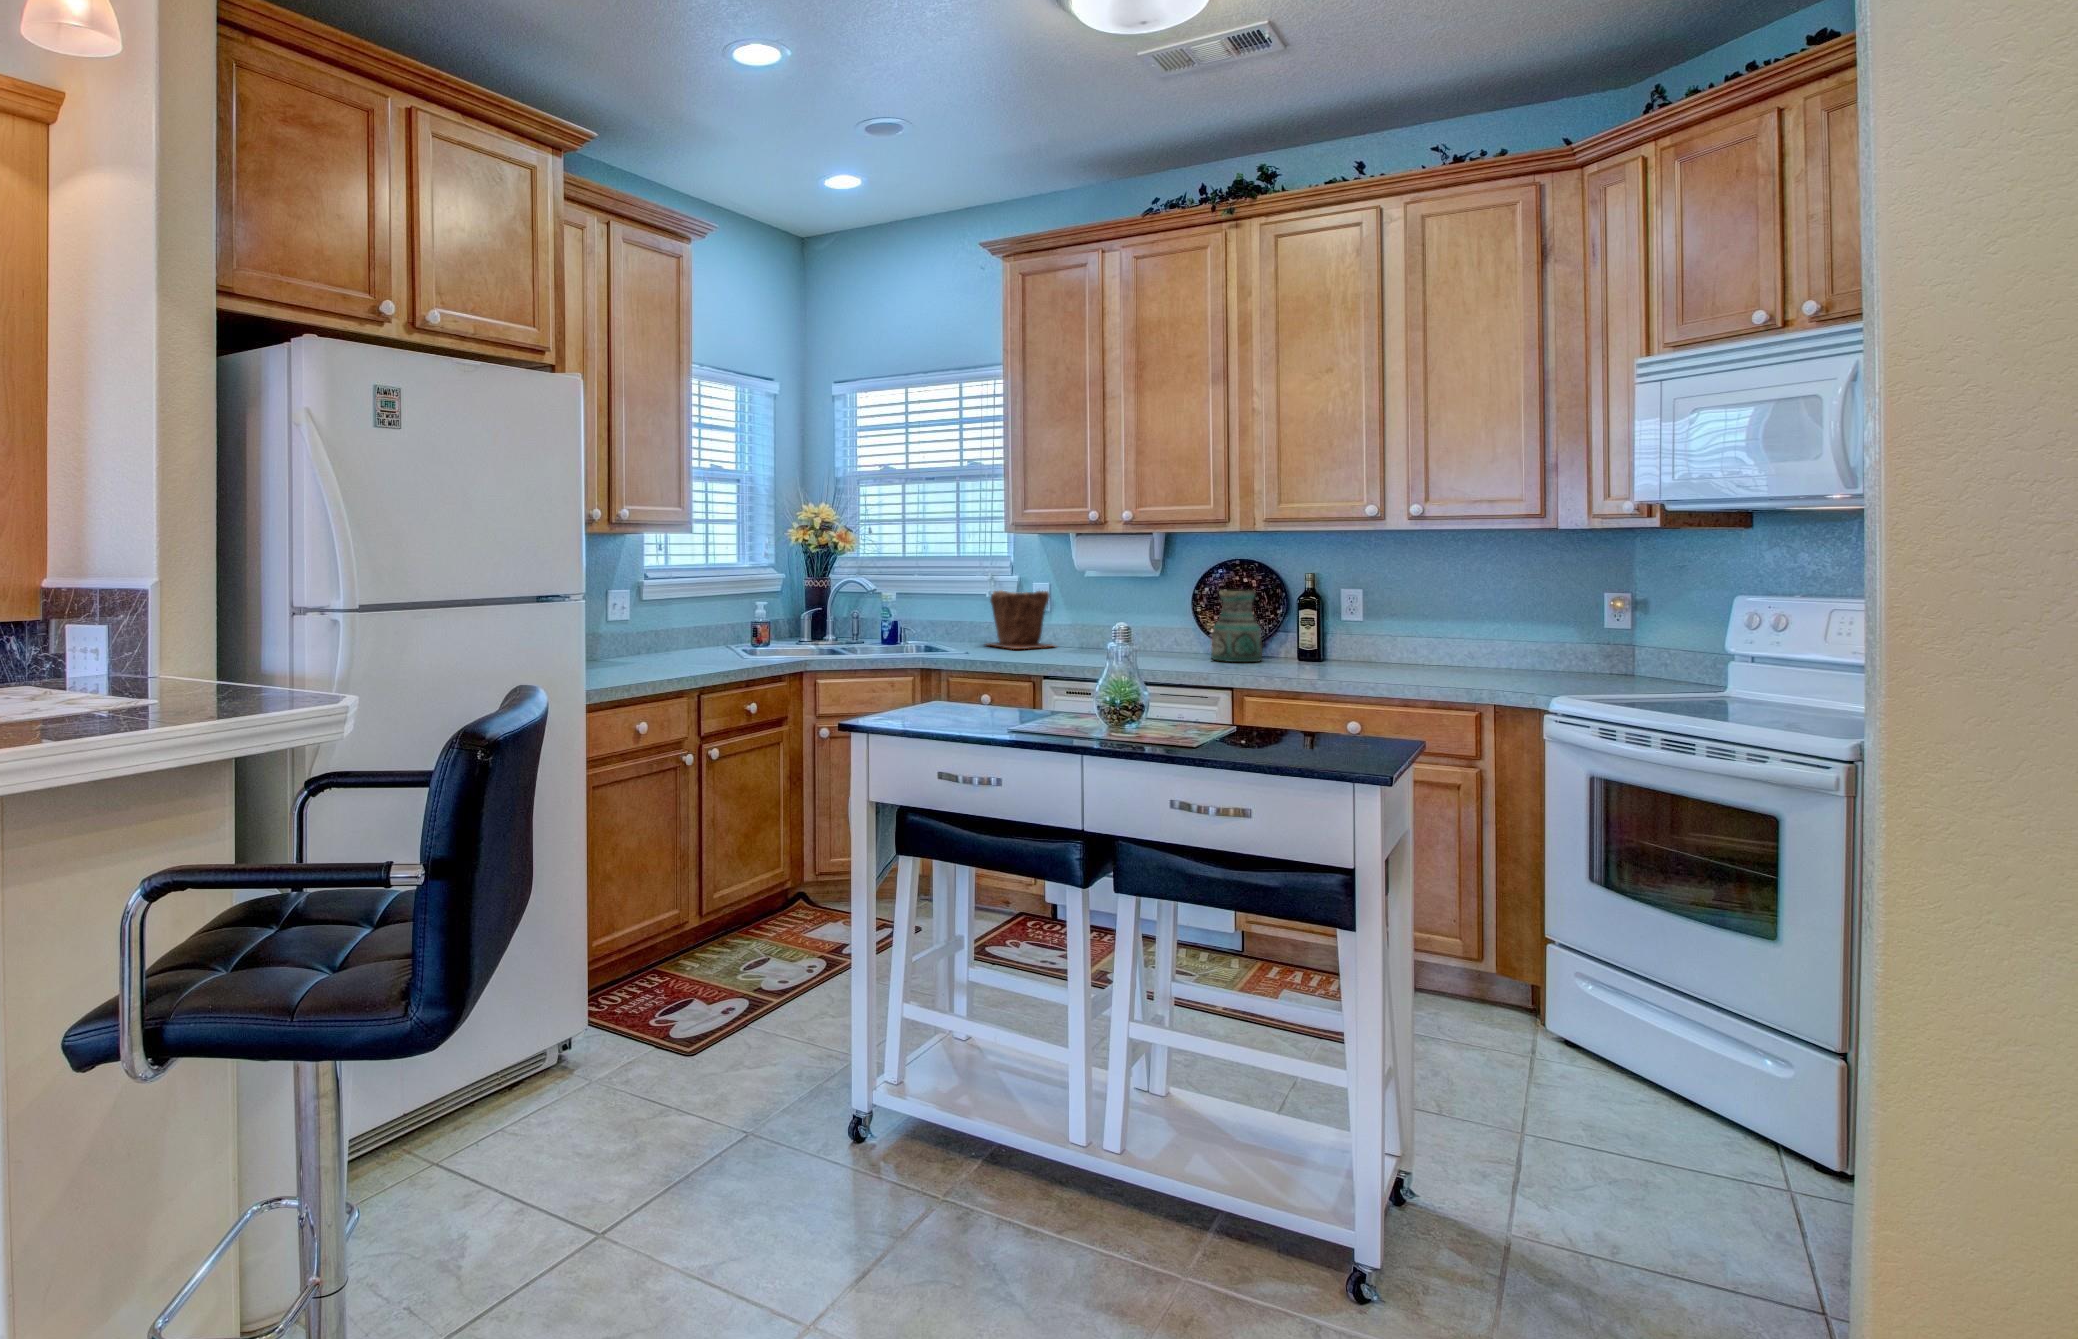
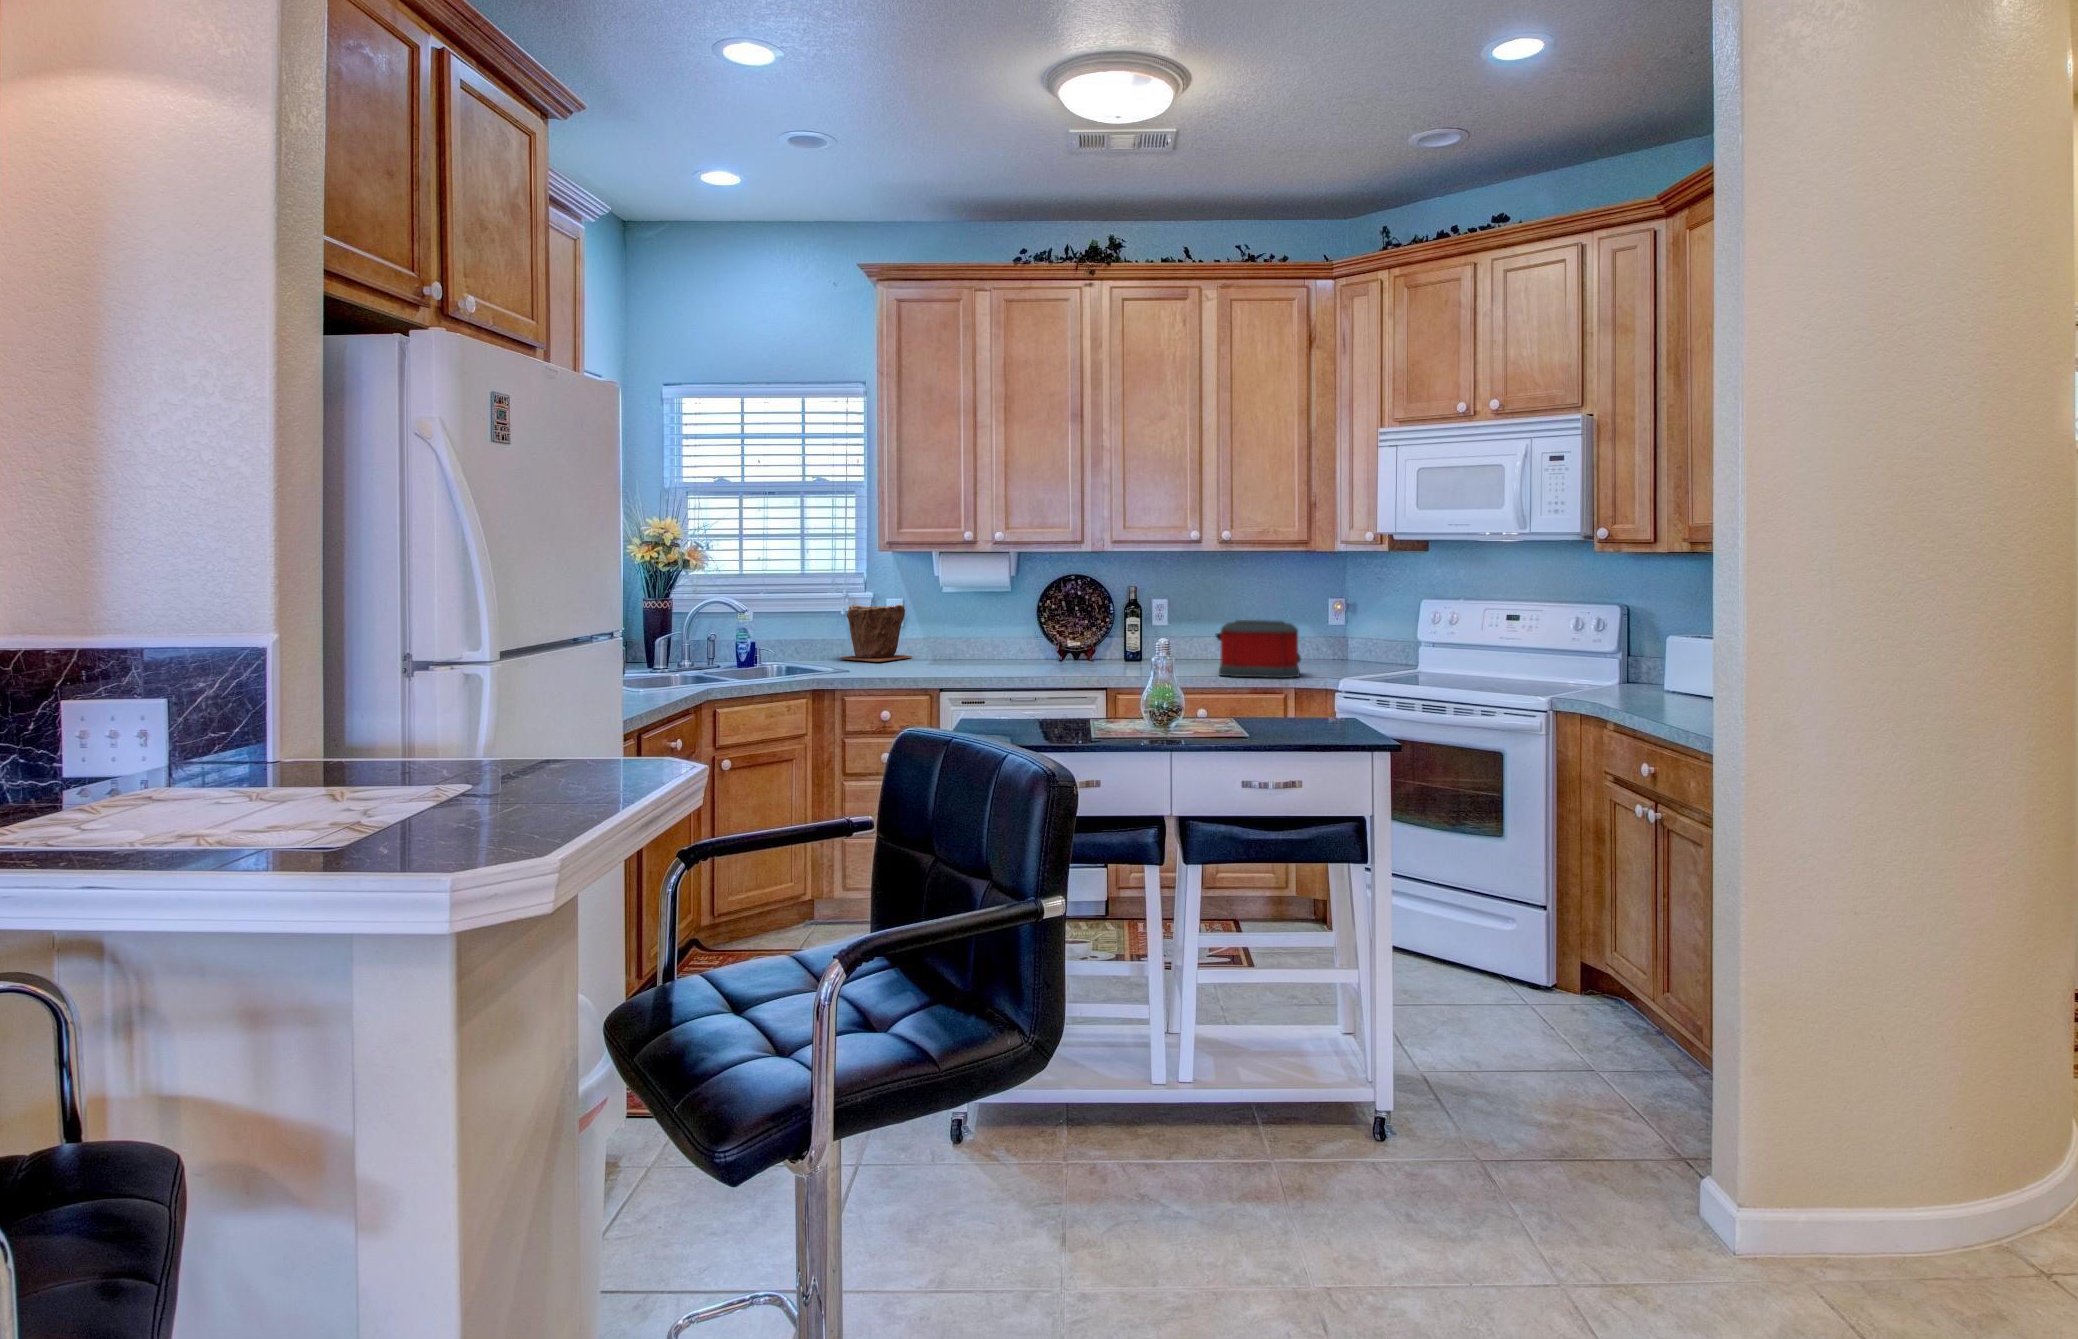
ceramic pitcher: present [1211,591,1262,662] -> none [1058,600,1100,664]
toaster: none [1383,616,1505,692] -> present [1216,620,1301,678]

